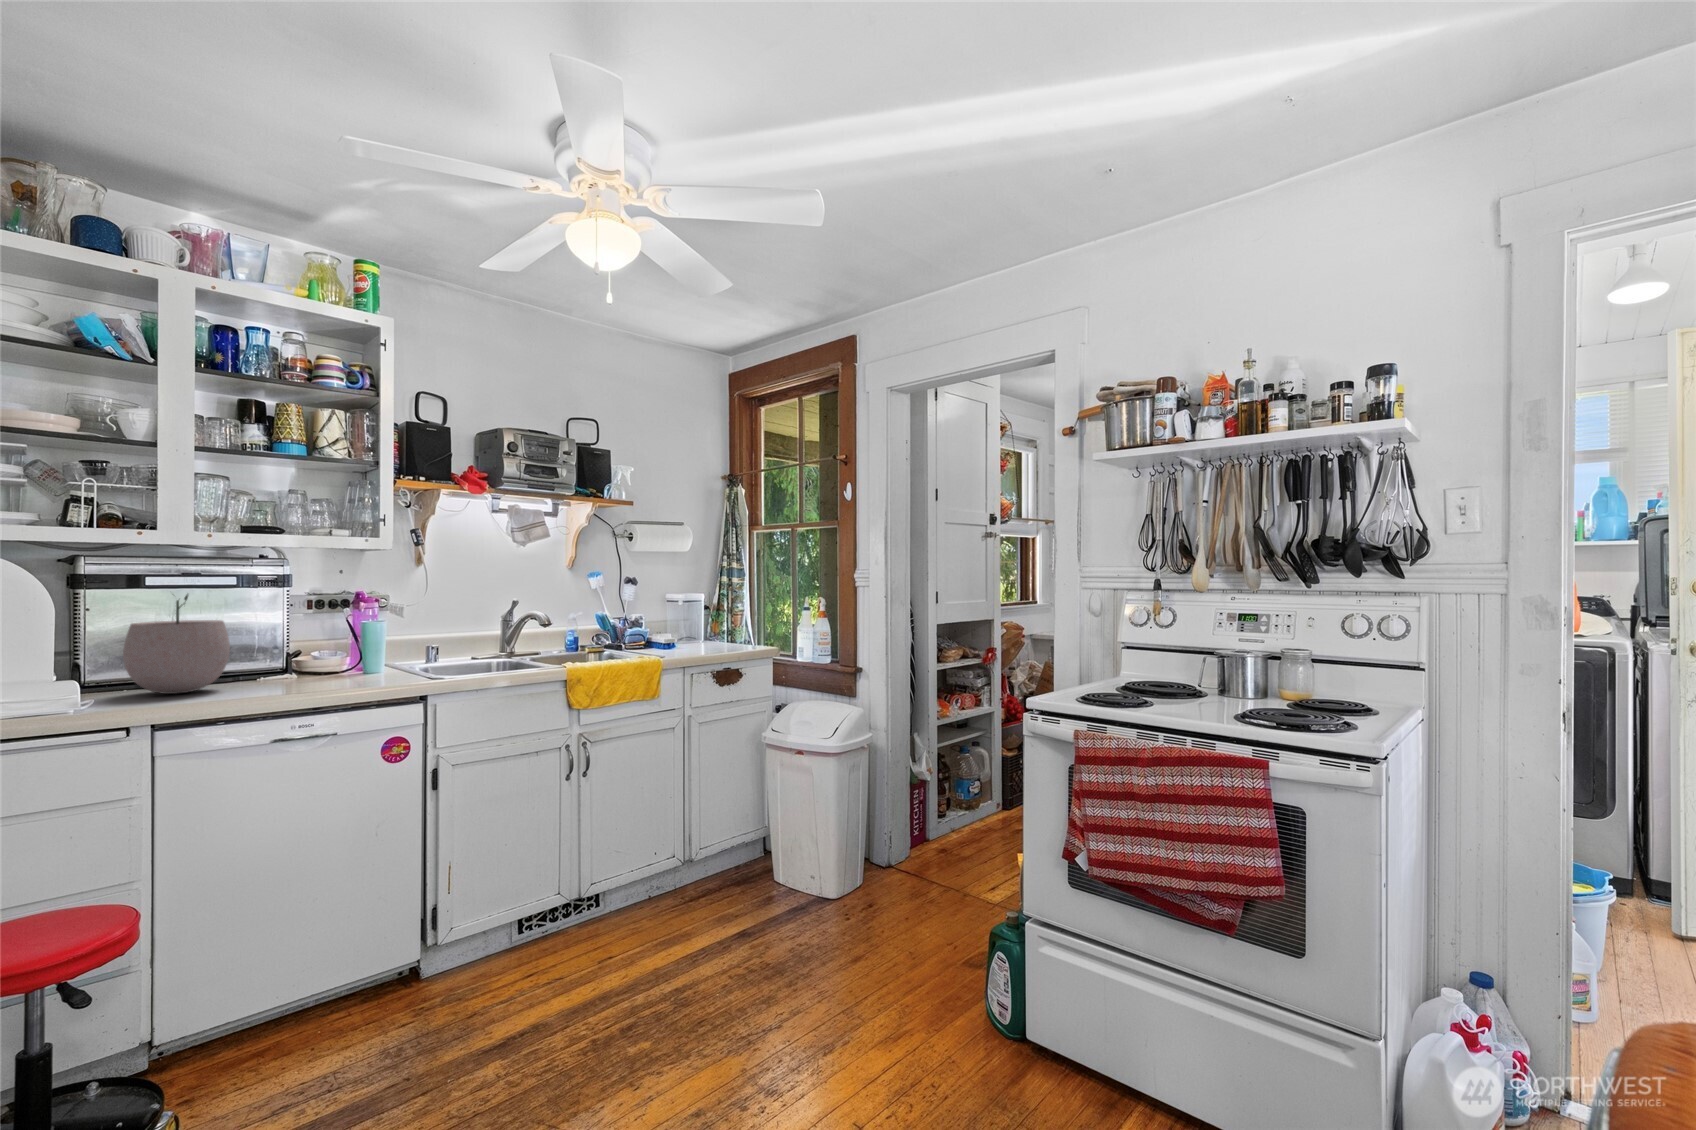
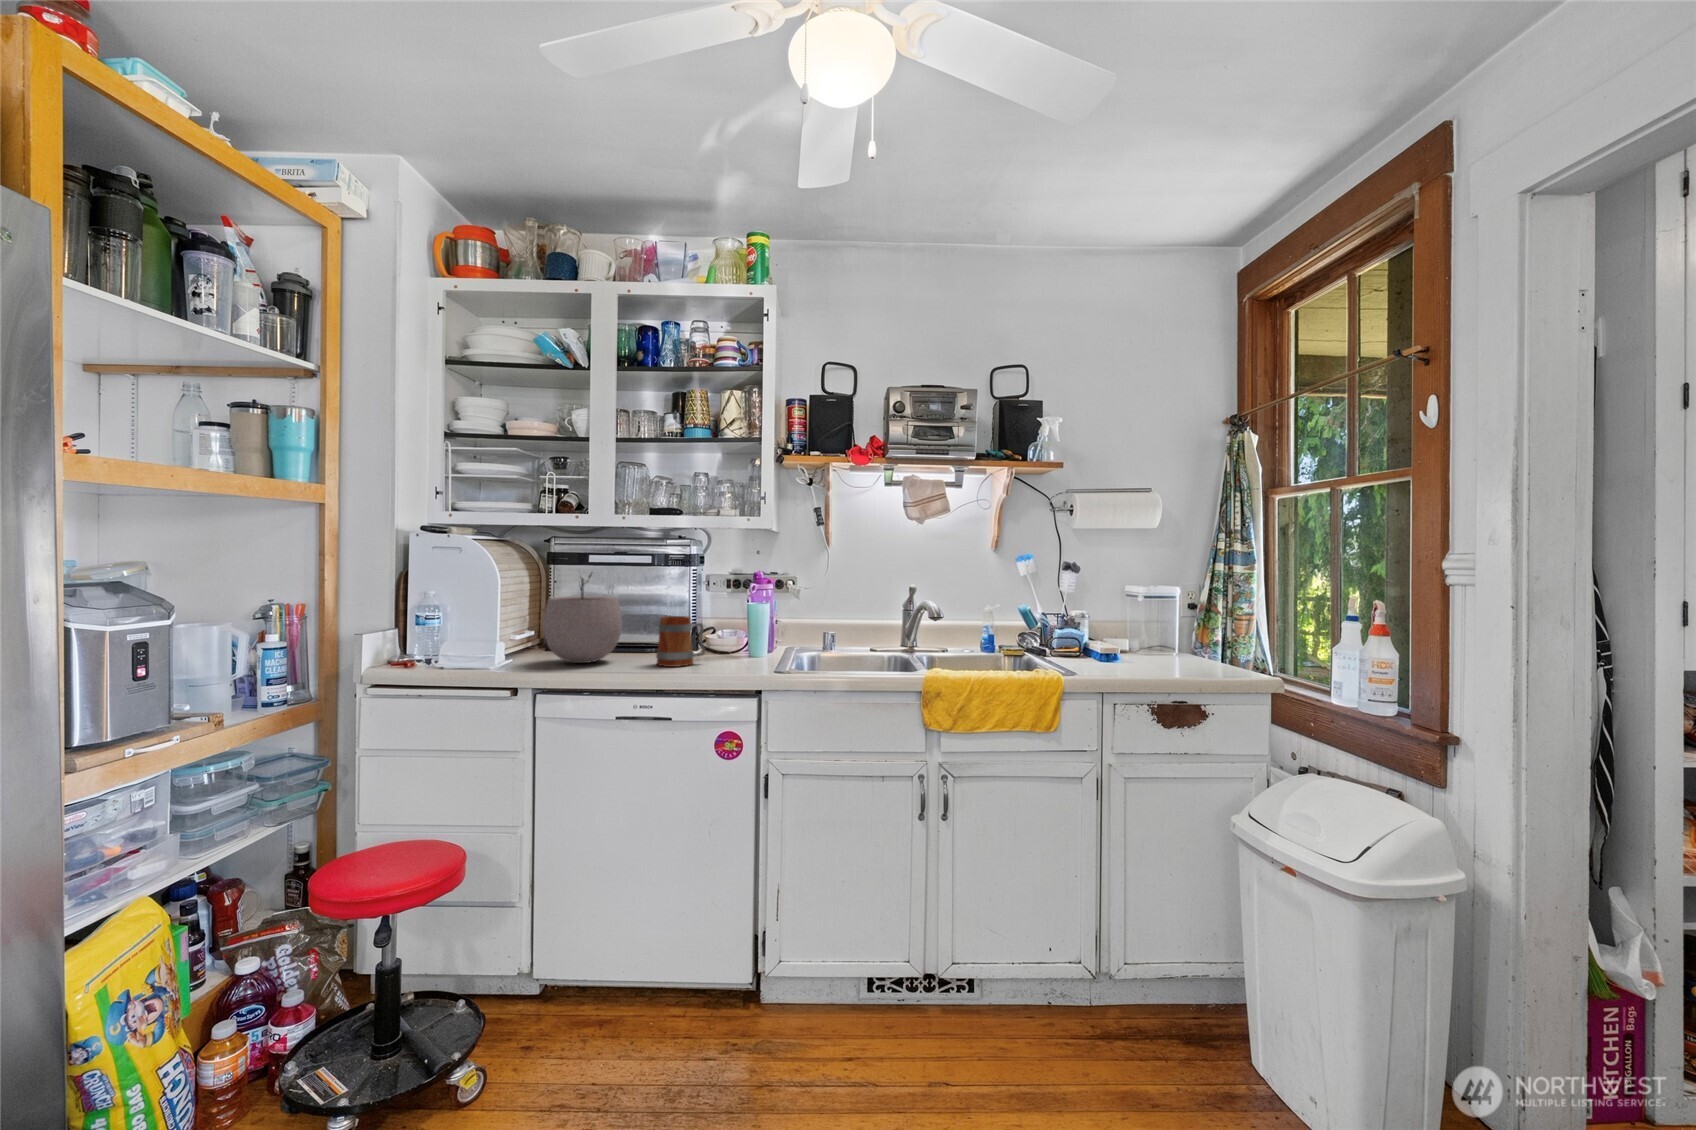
mug: none [280,635,335,686] -> present [656,616,705,667]

